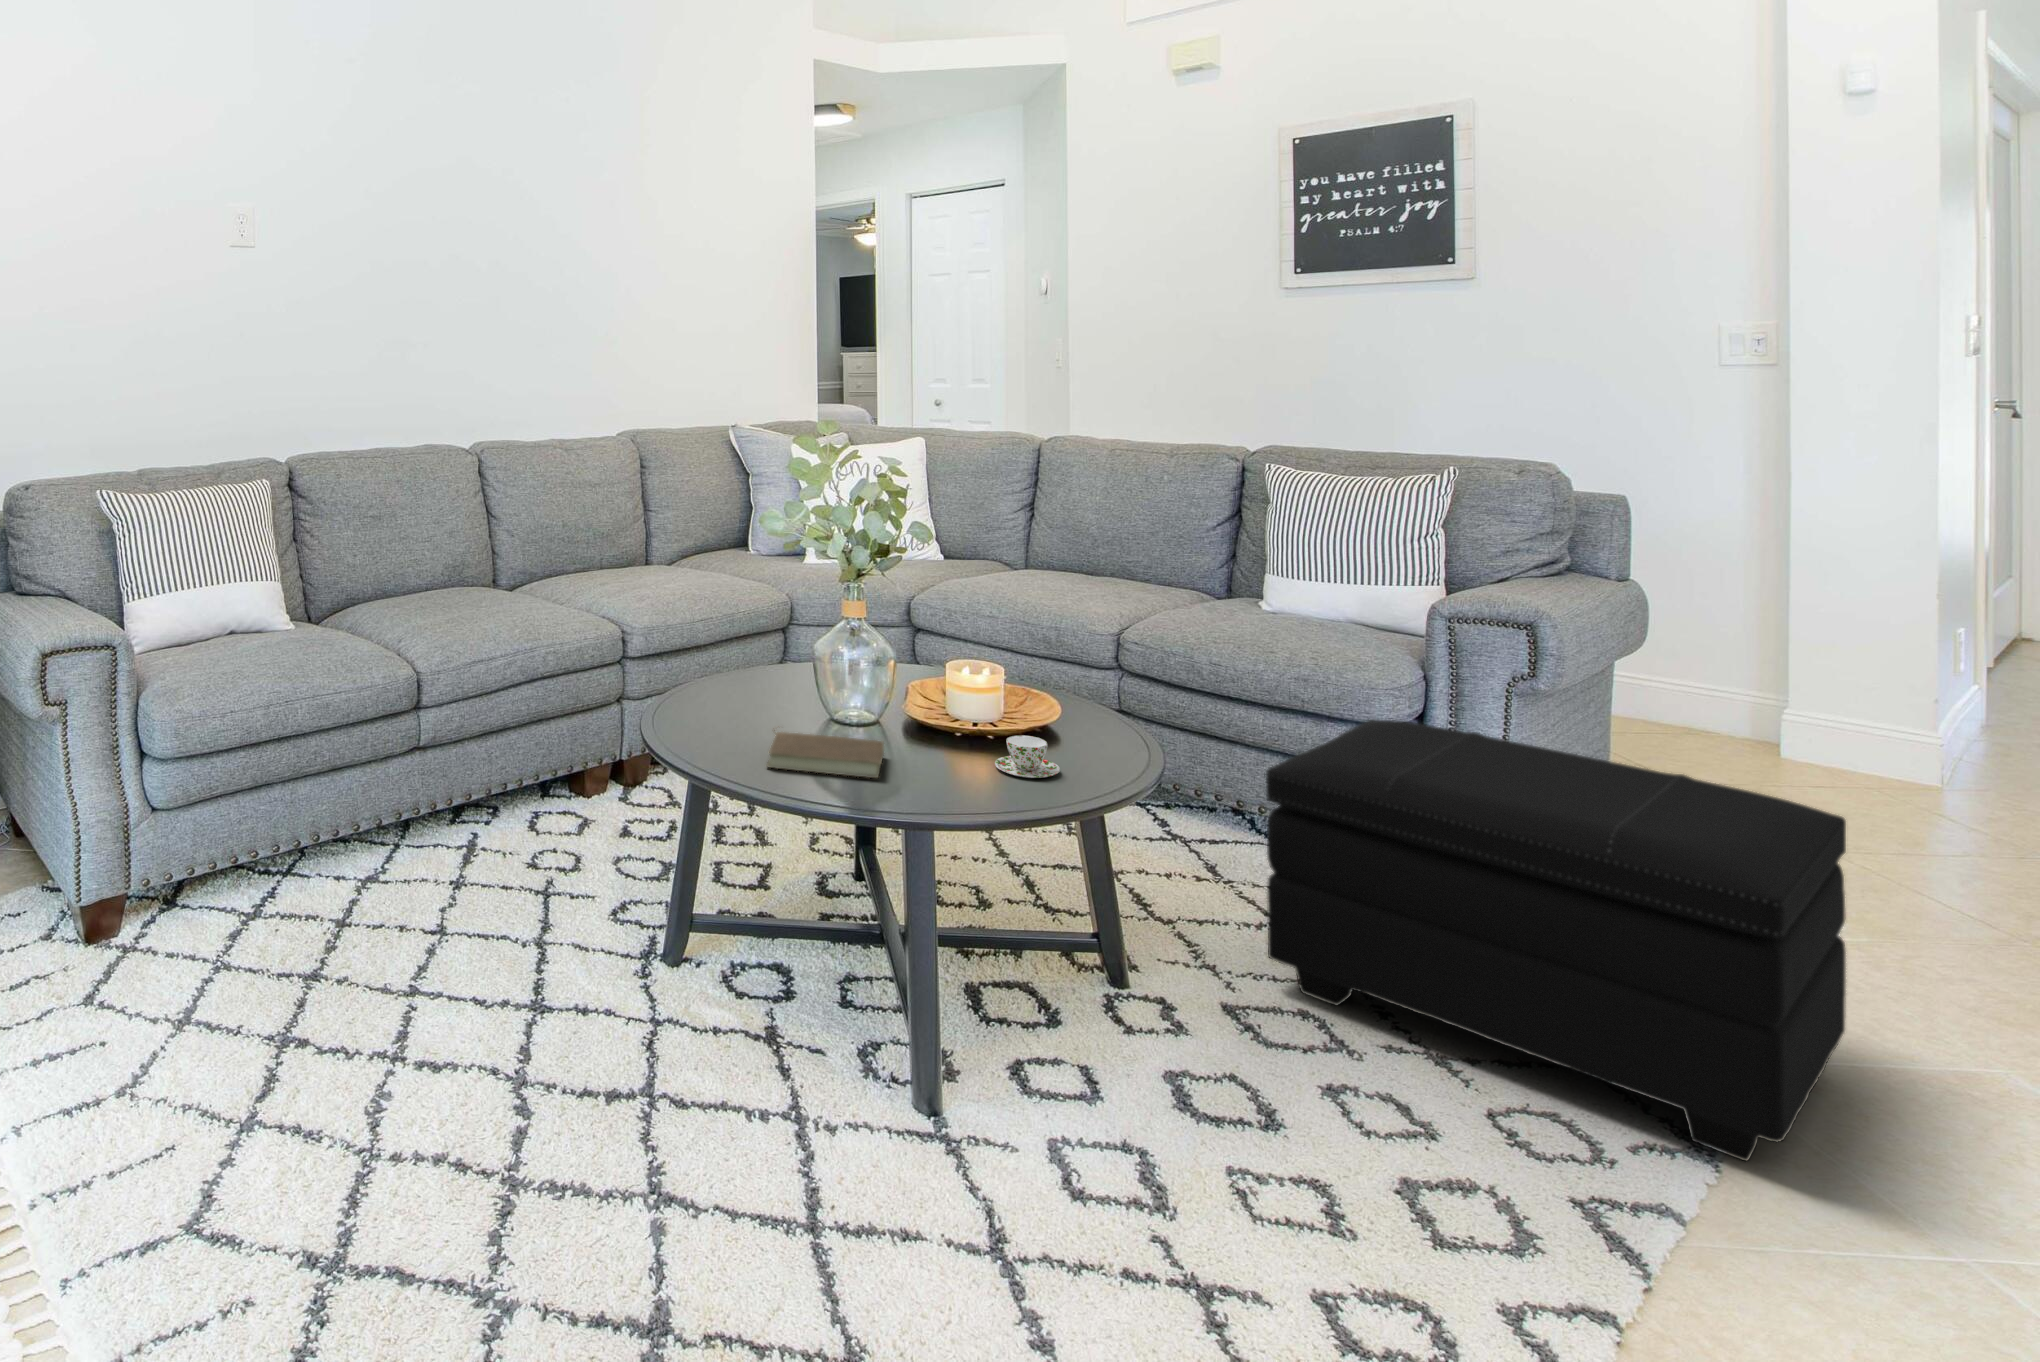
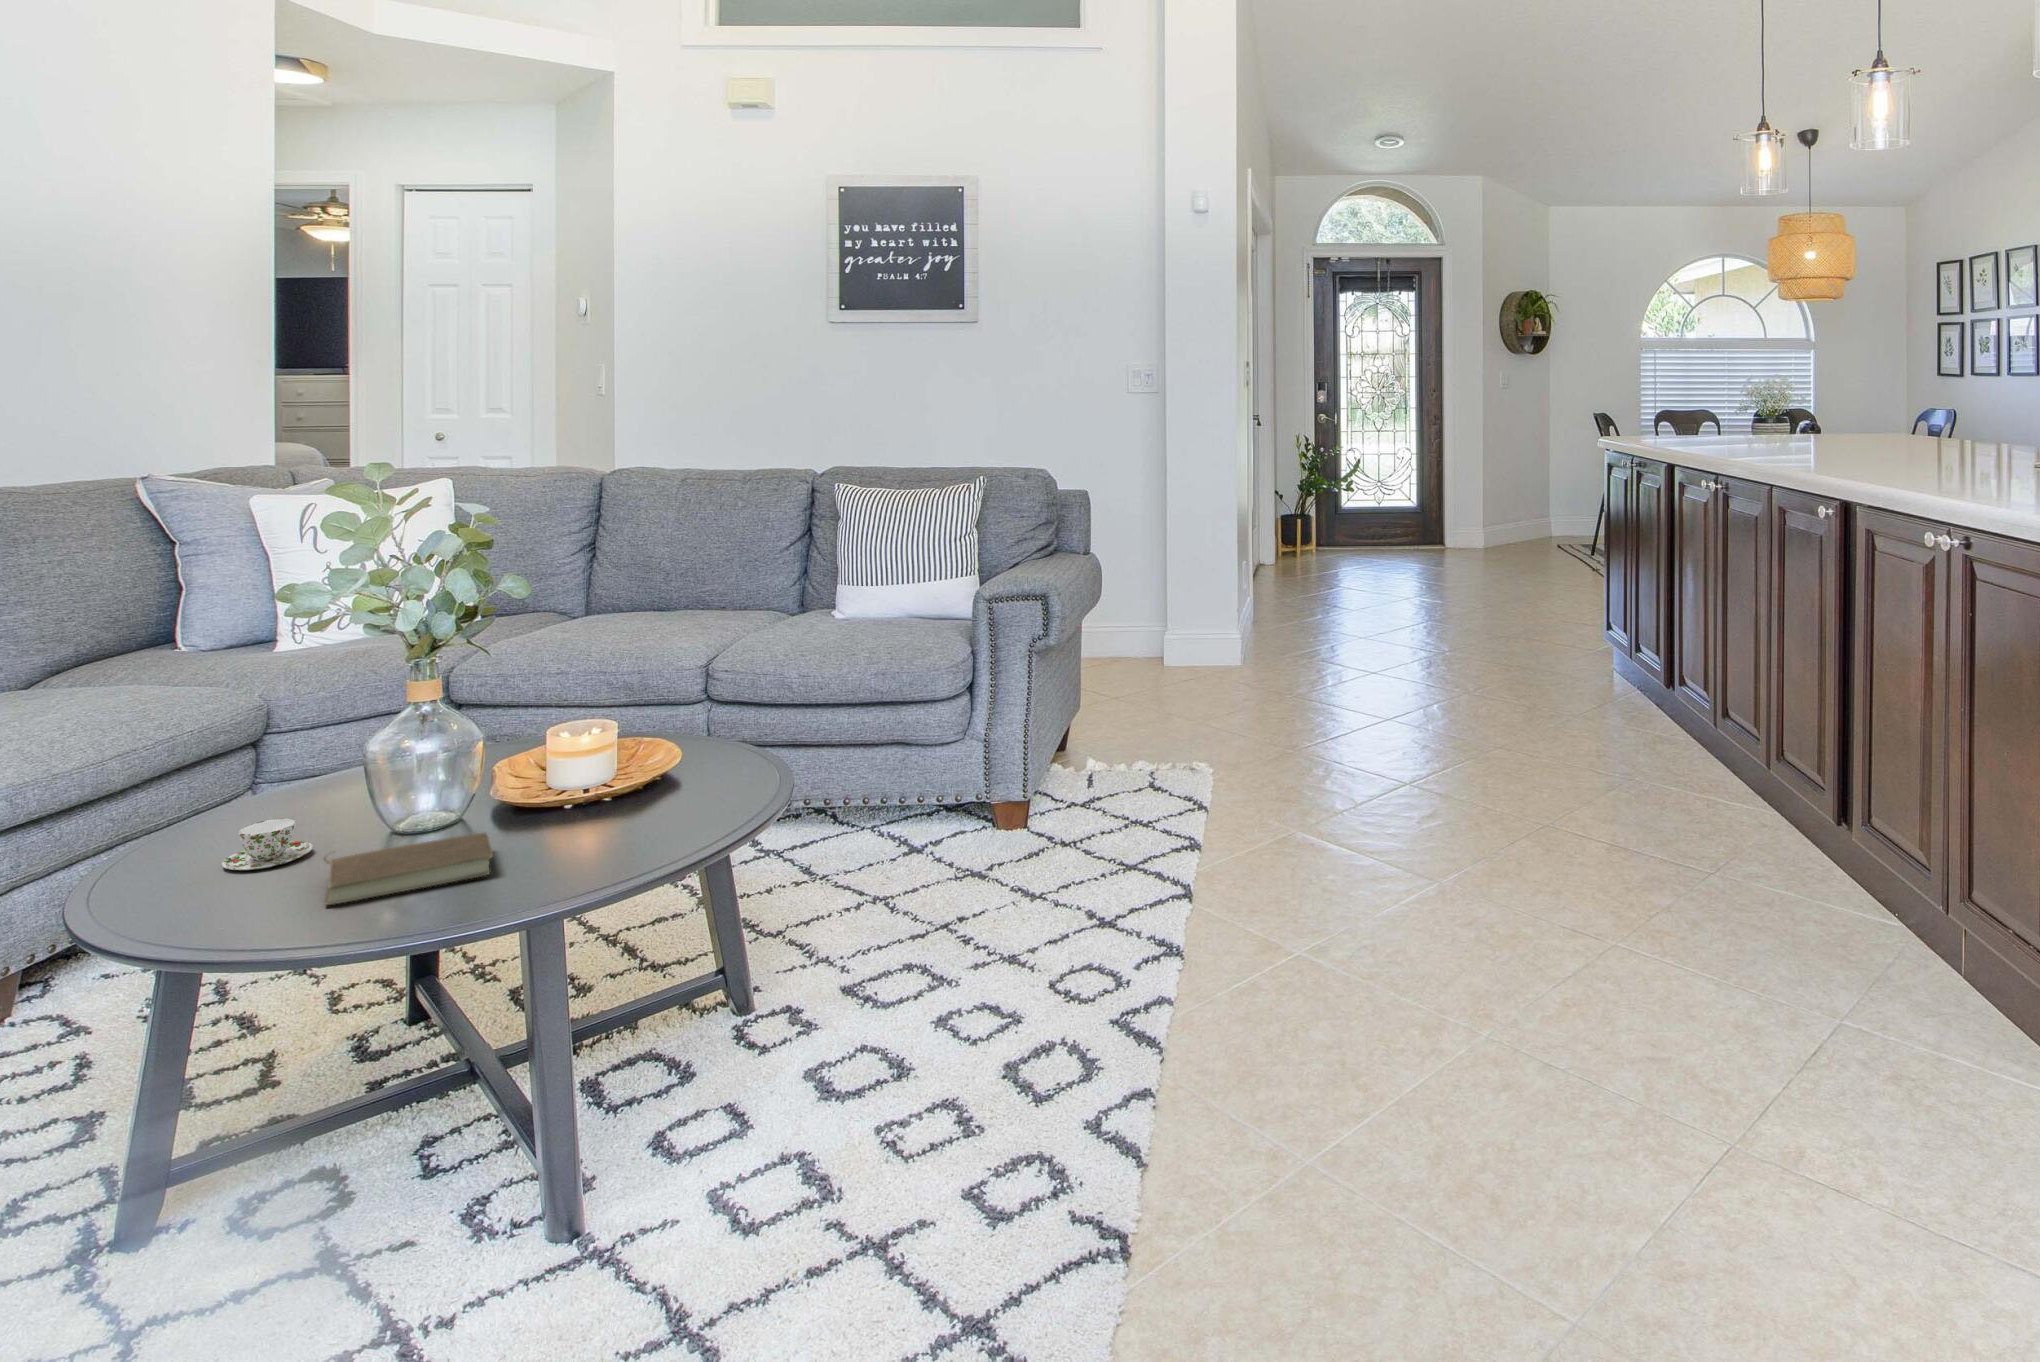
footstool: present [1266,719,1846,1161] -> none [874,689,1232,954]
teacup: present [995,735,1060,778] -> present [222,818,313,870]

